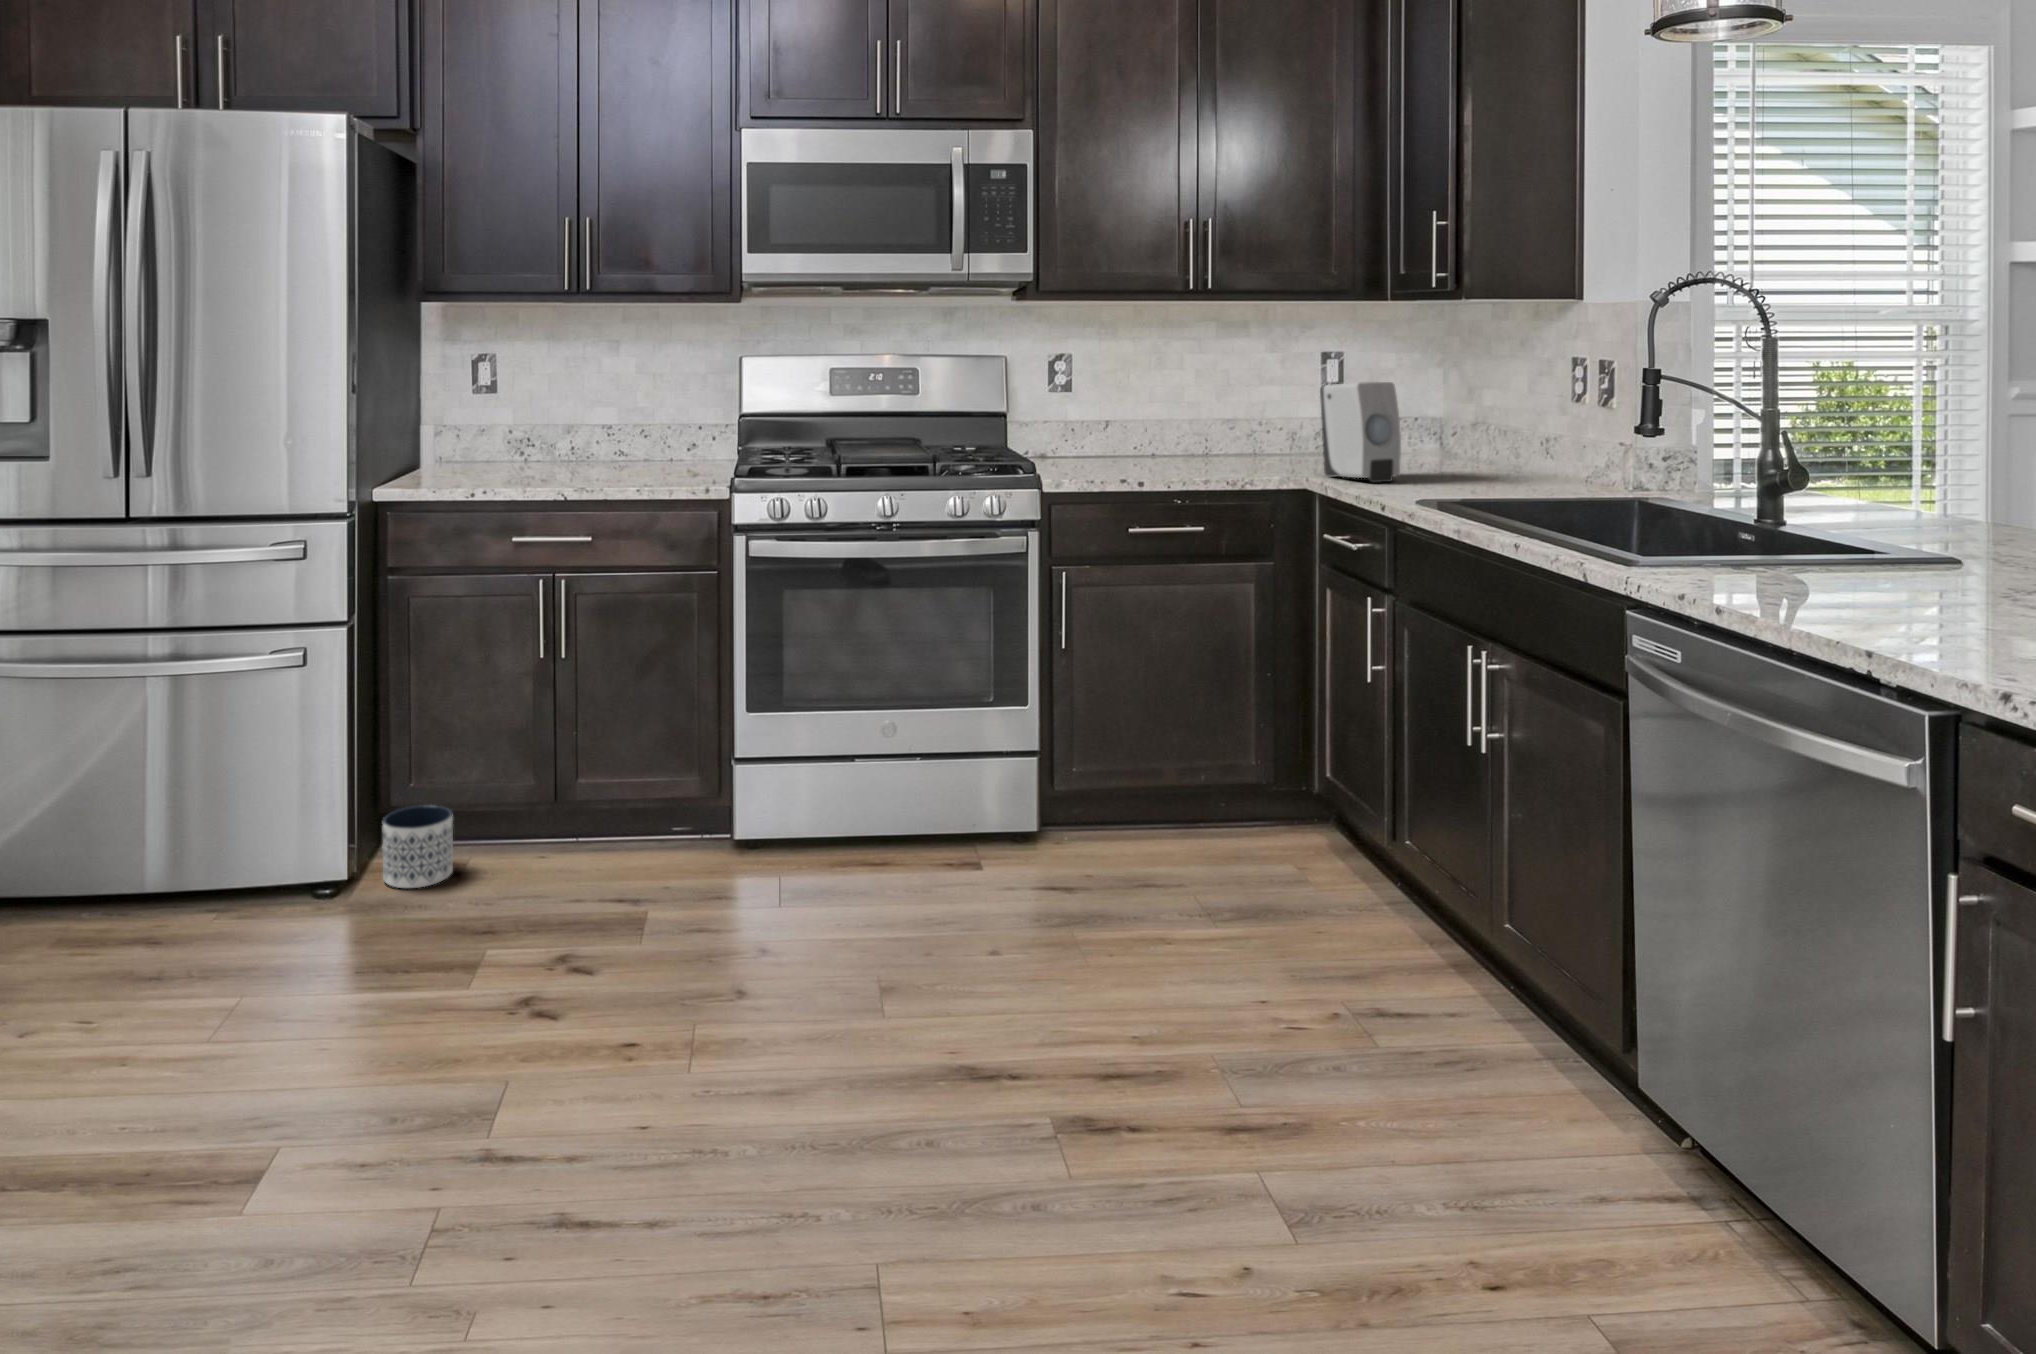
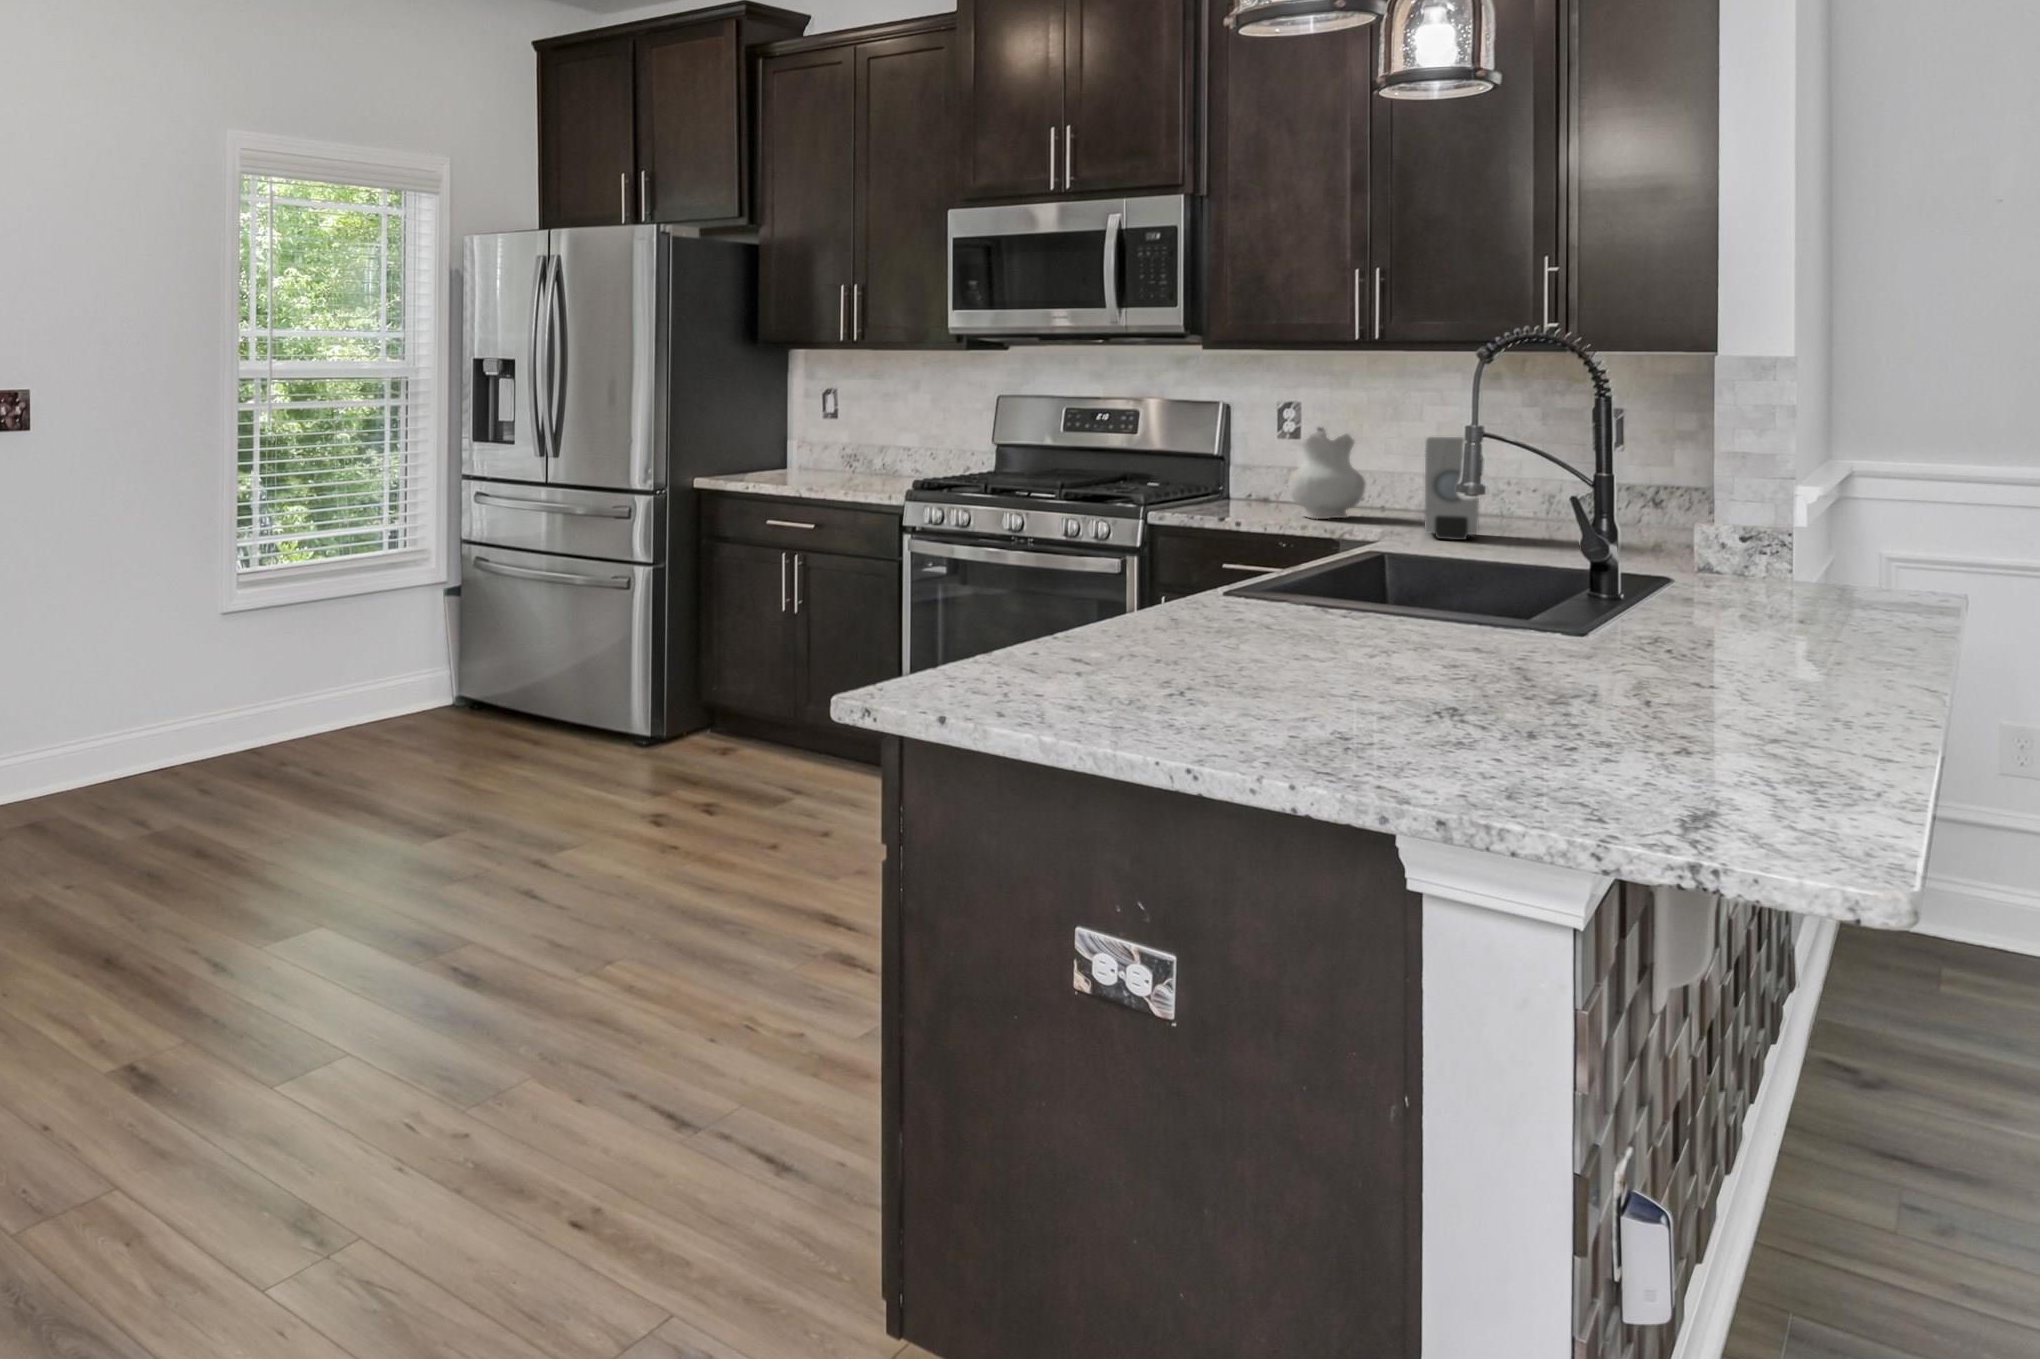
ceramic pitcher: none [1149,377,1221,472] -> present [1288,427,1365,519]
planter: present [383,805,453,888] -> none [679,701,725,752]

